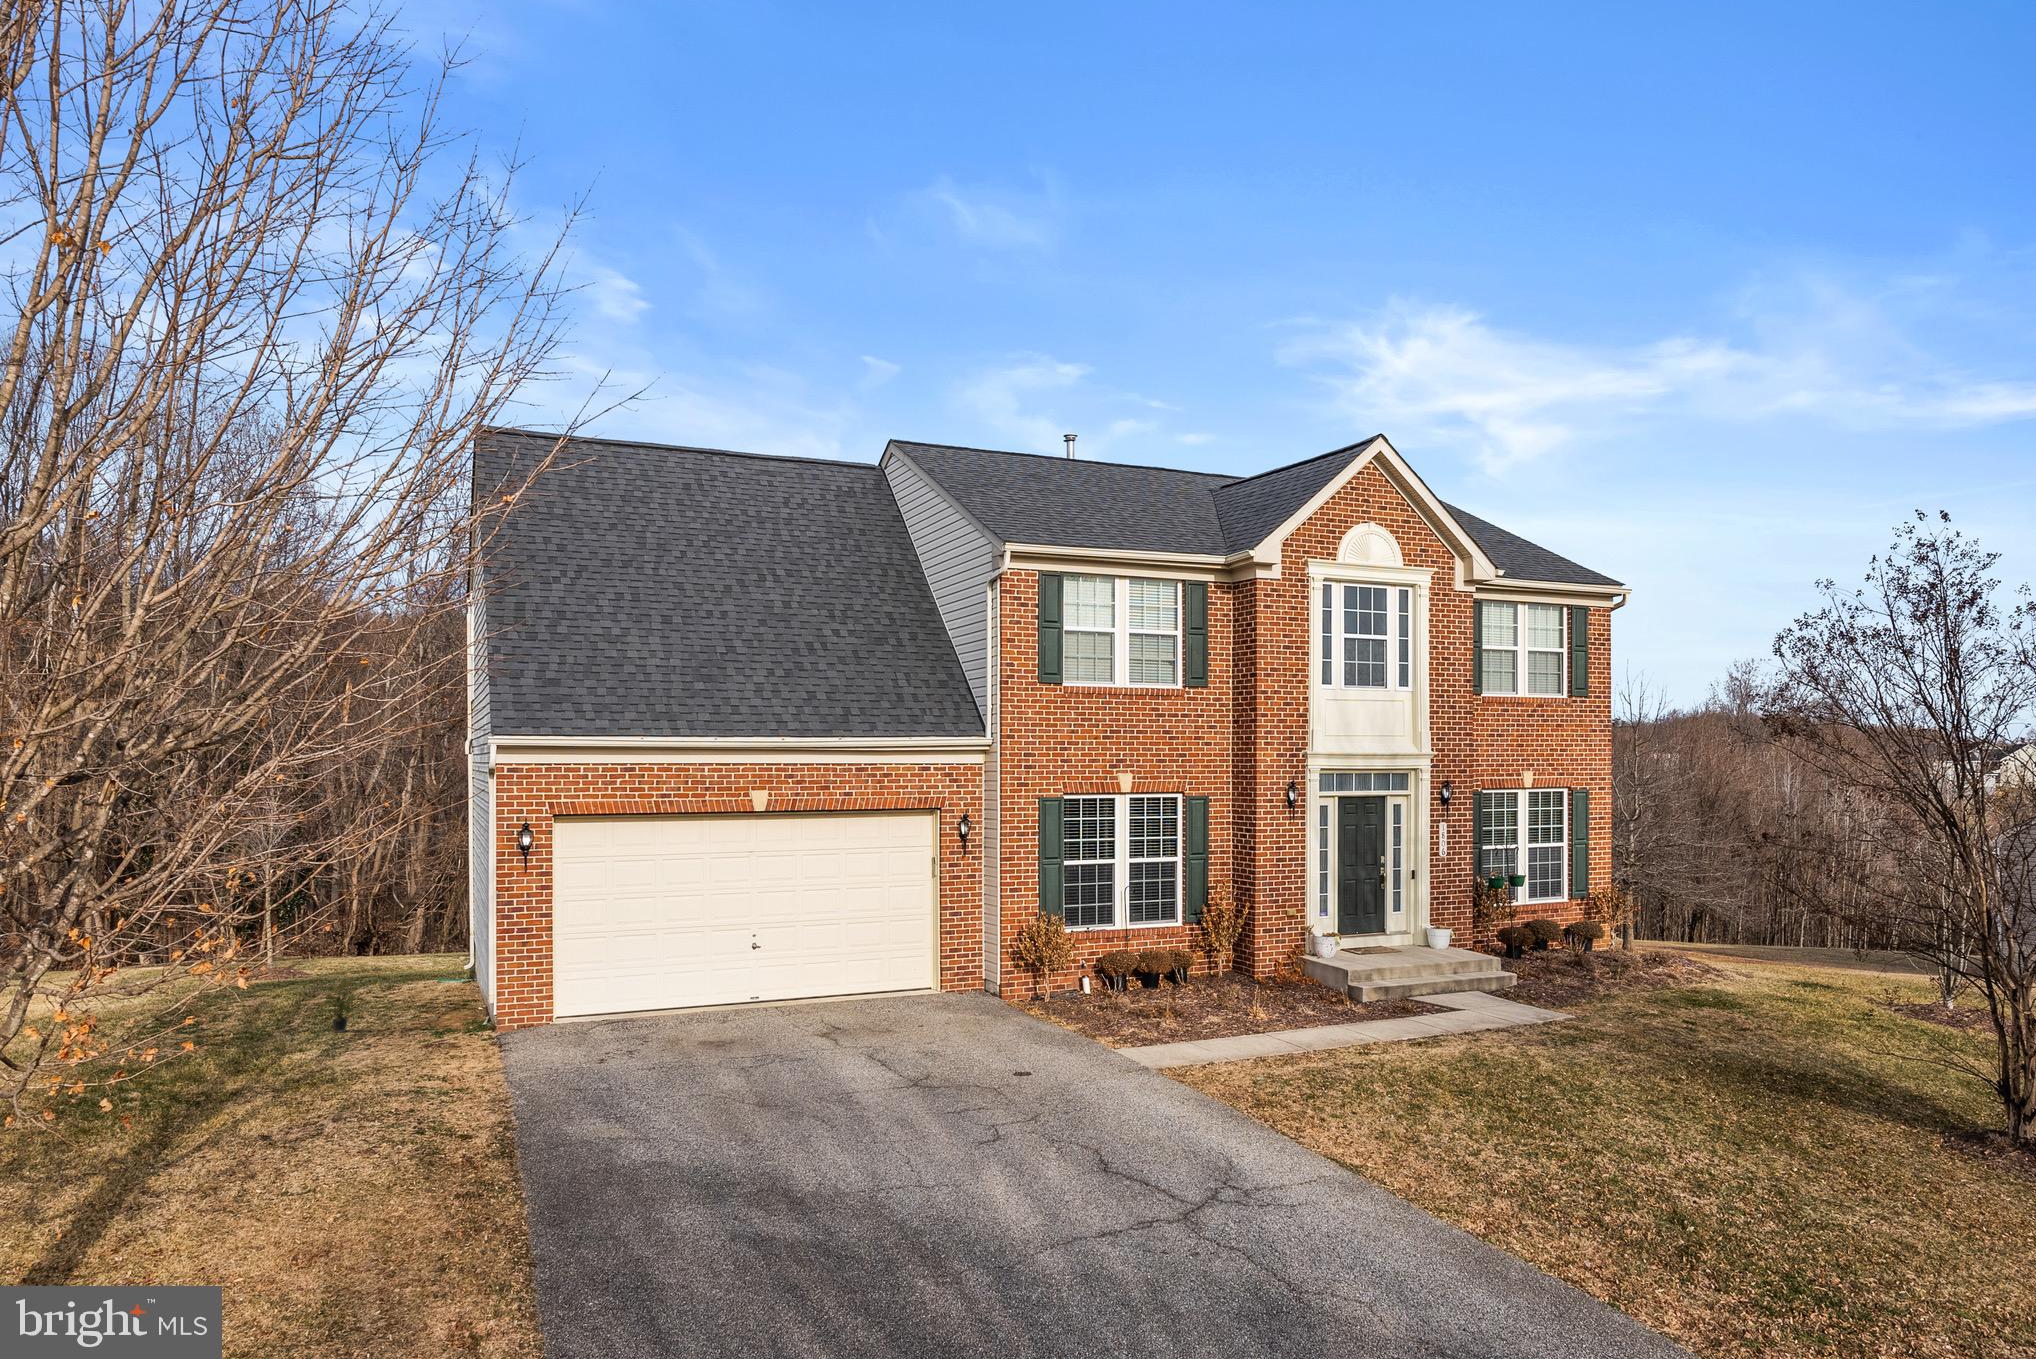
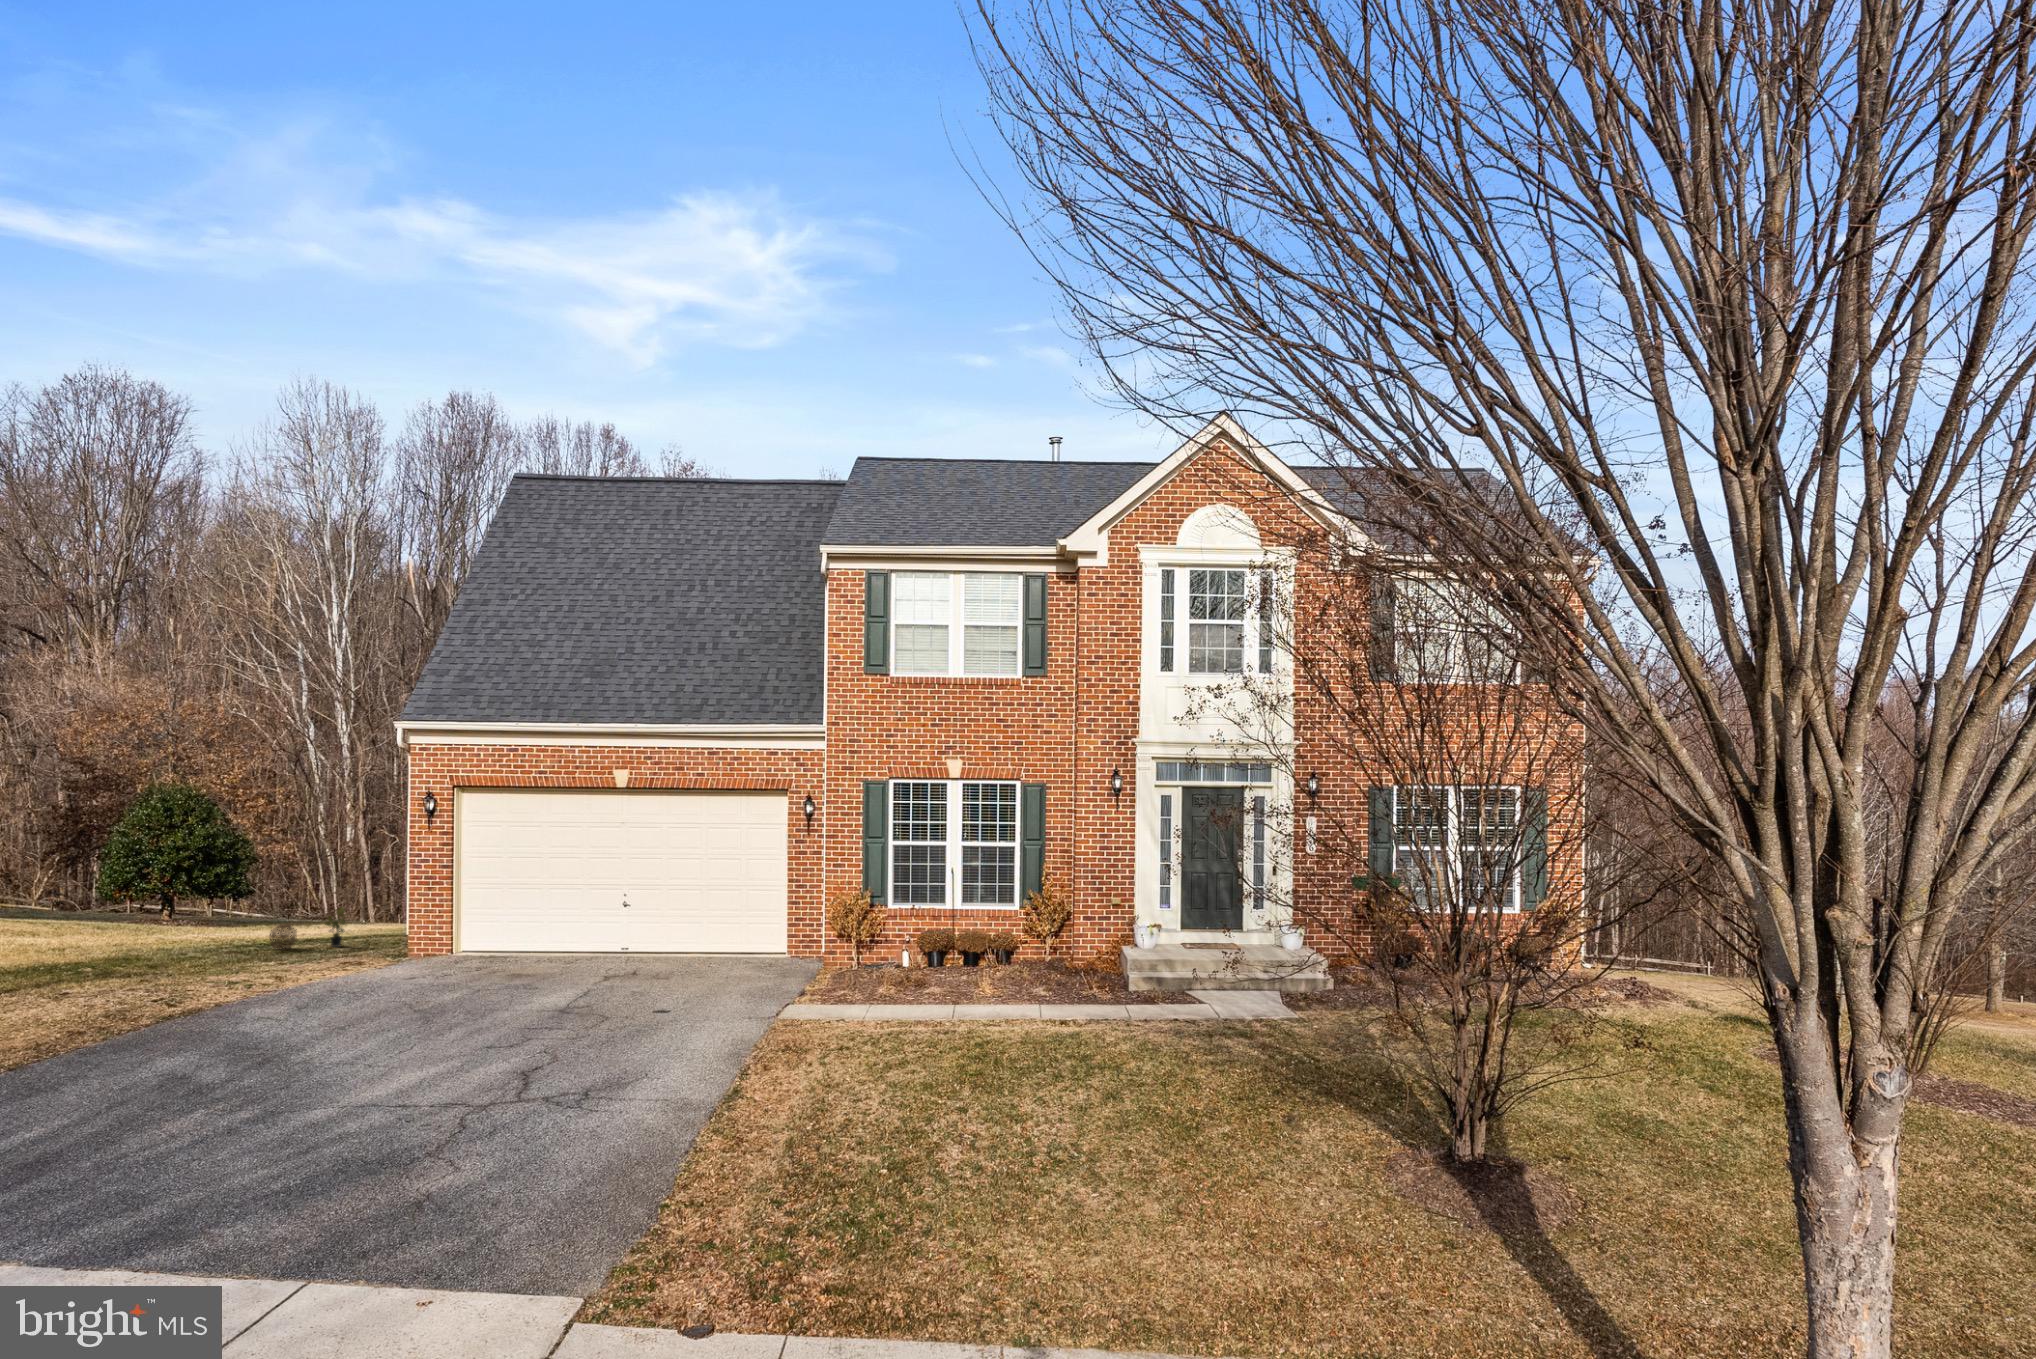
woven basket: none [255,1007,293,1043] -> present [269,924,297,950]

